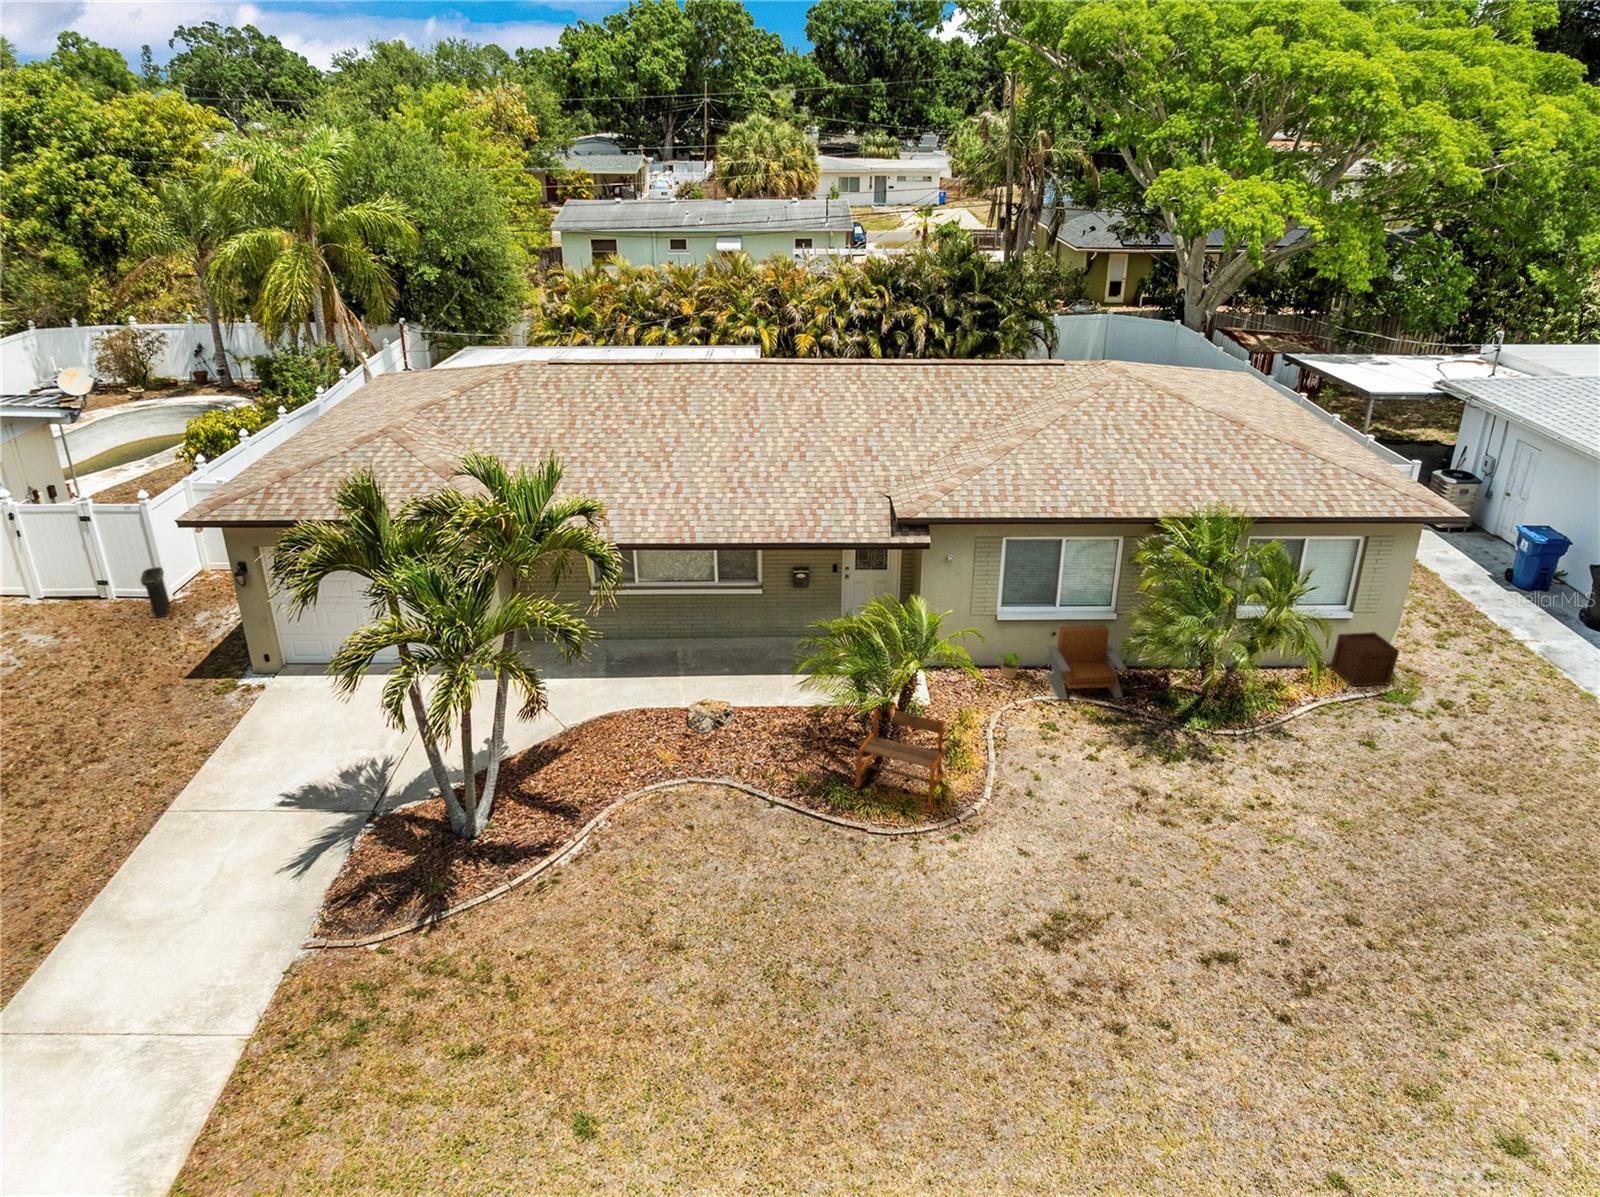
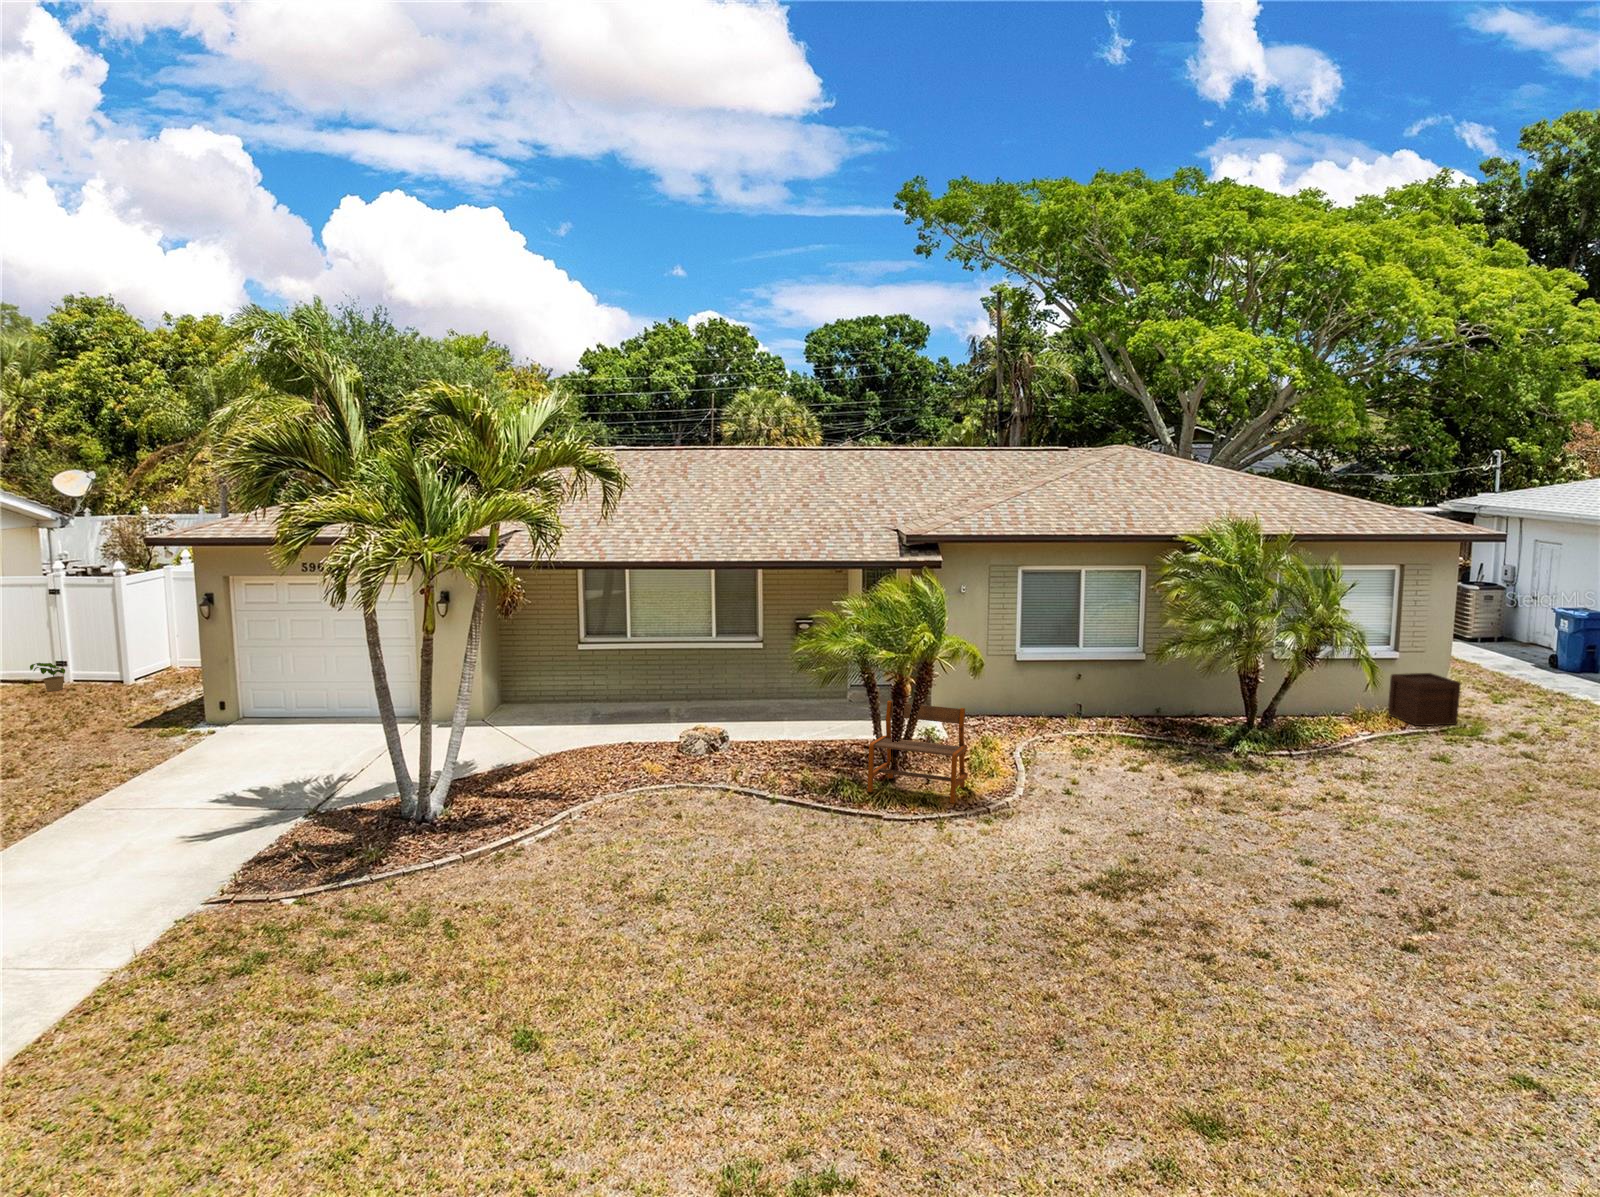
trash can: present [141,567,170,618] -> none [100,645,127,695]
lounge chair: present [1045,625,1126,700] -> none [1074,661,1163,737]
potted plant: present [995,653,1023,679] -> present [30,663,65,691]

